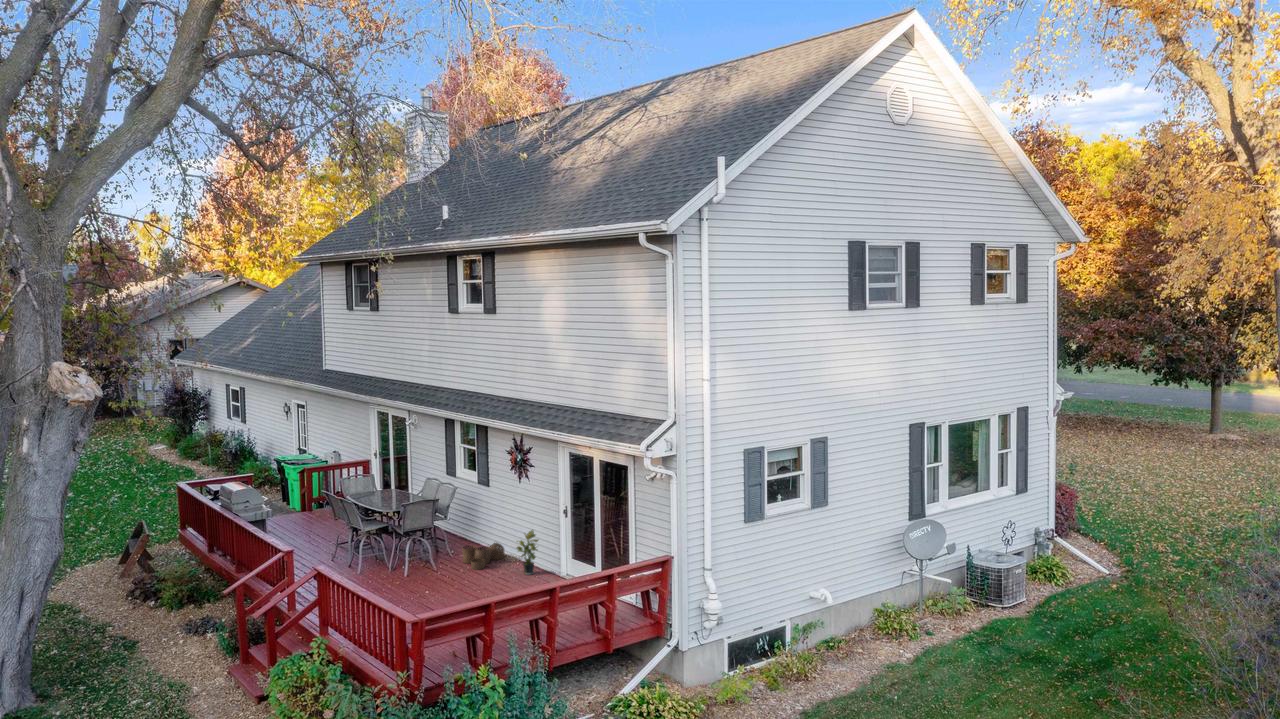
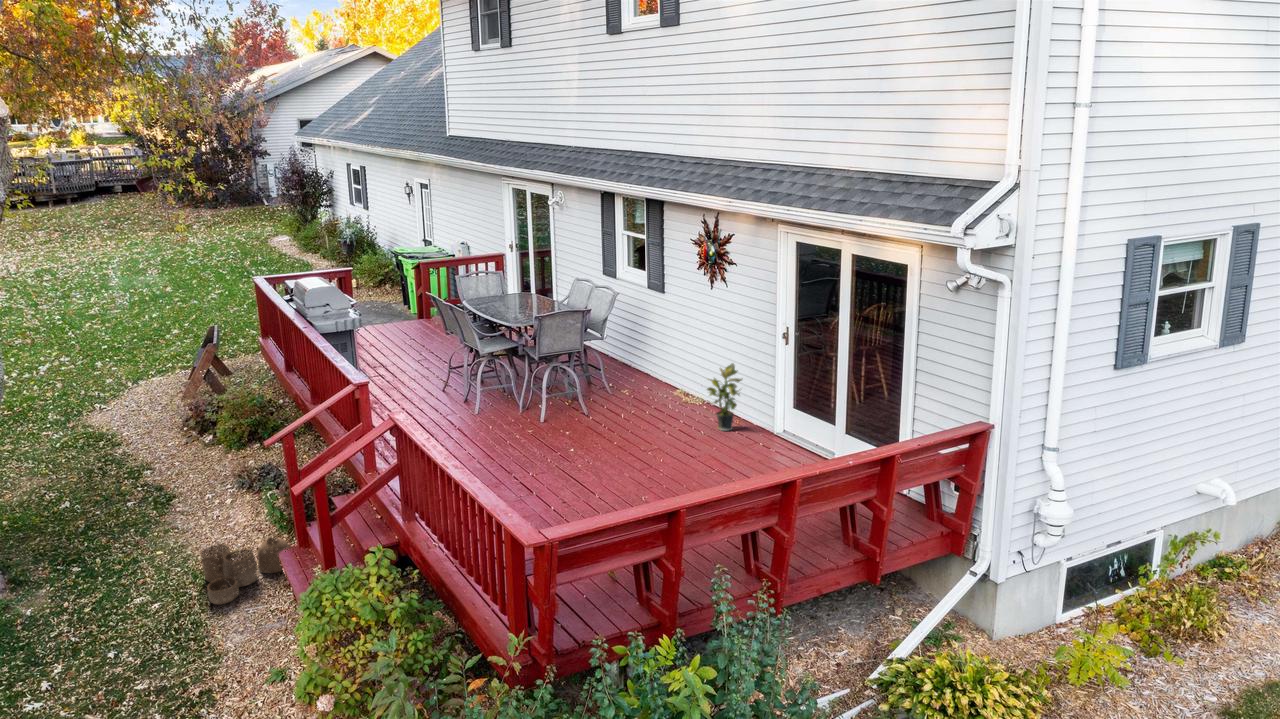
woven basket: present [462,543,504,570] -> present [200,537,289,604]

